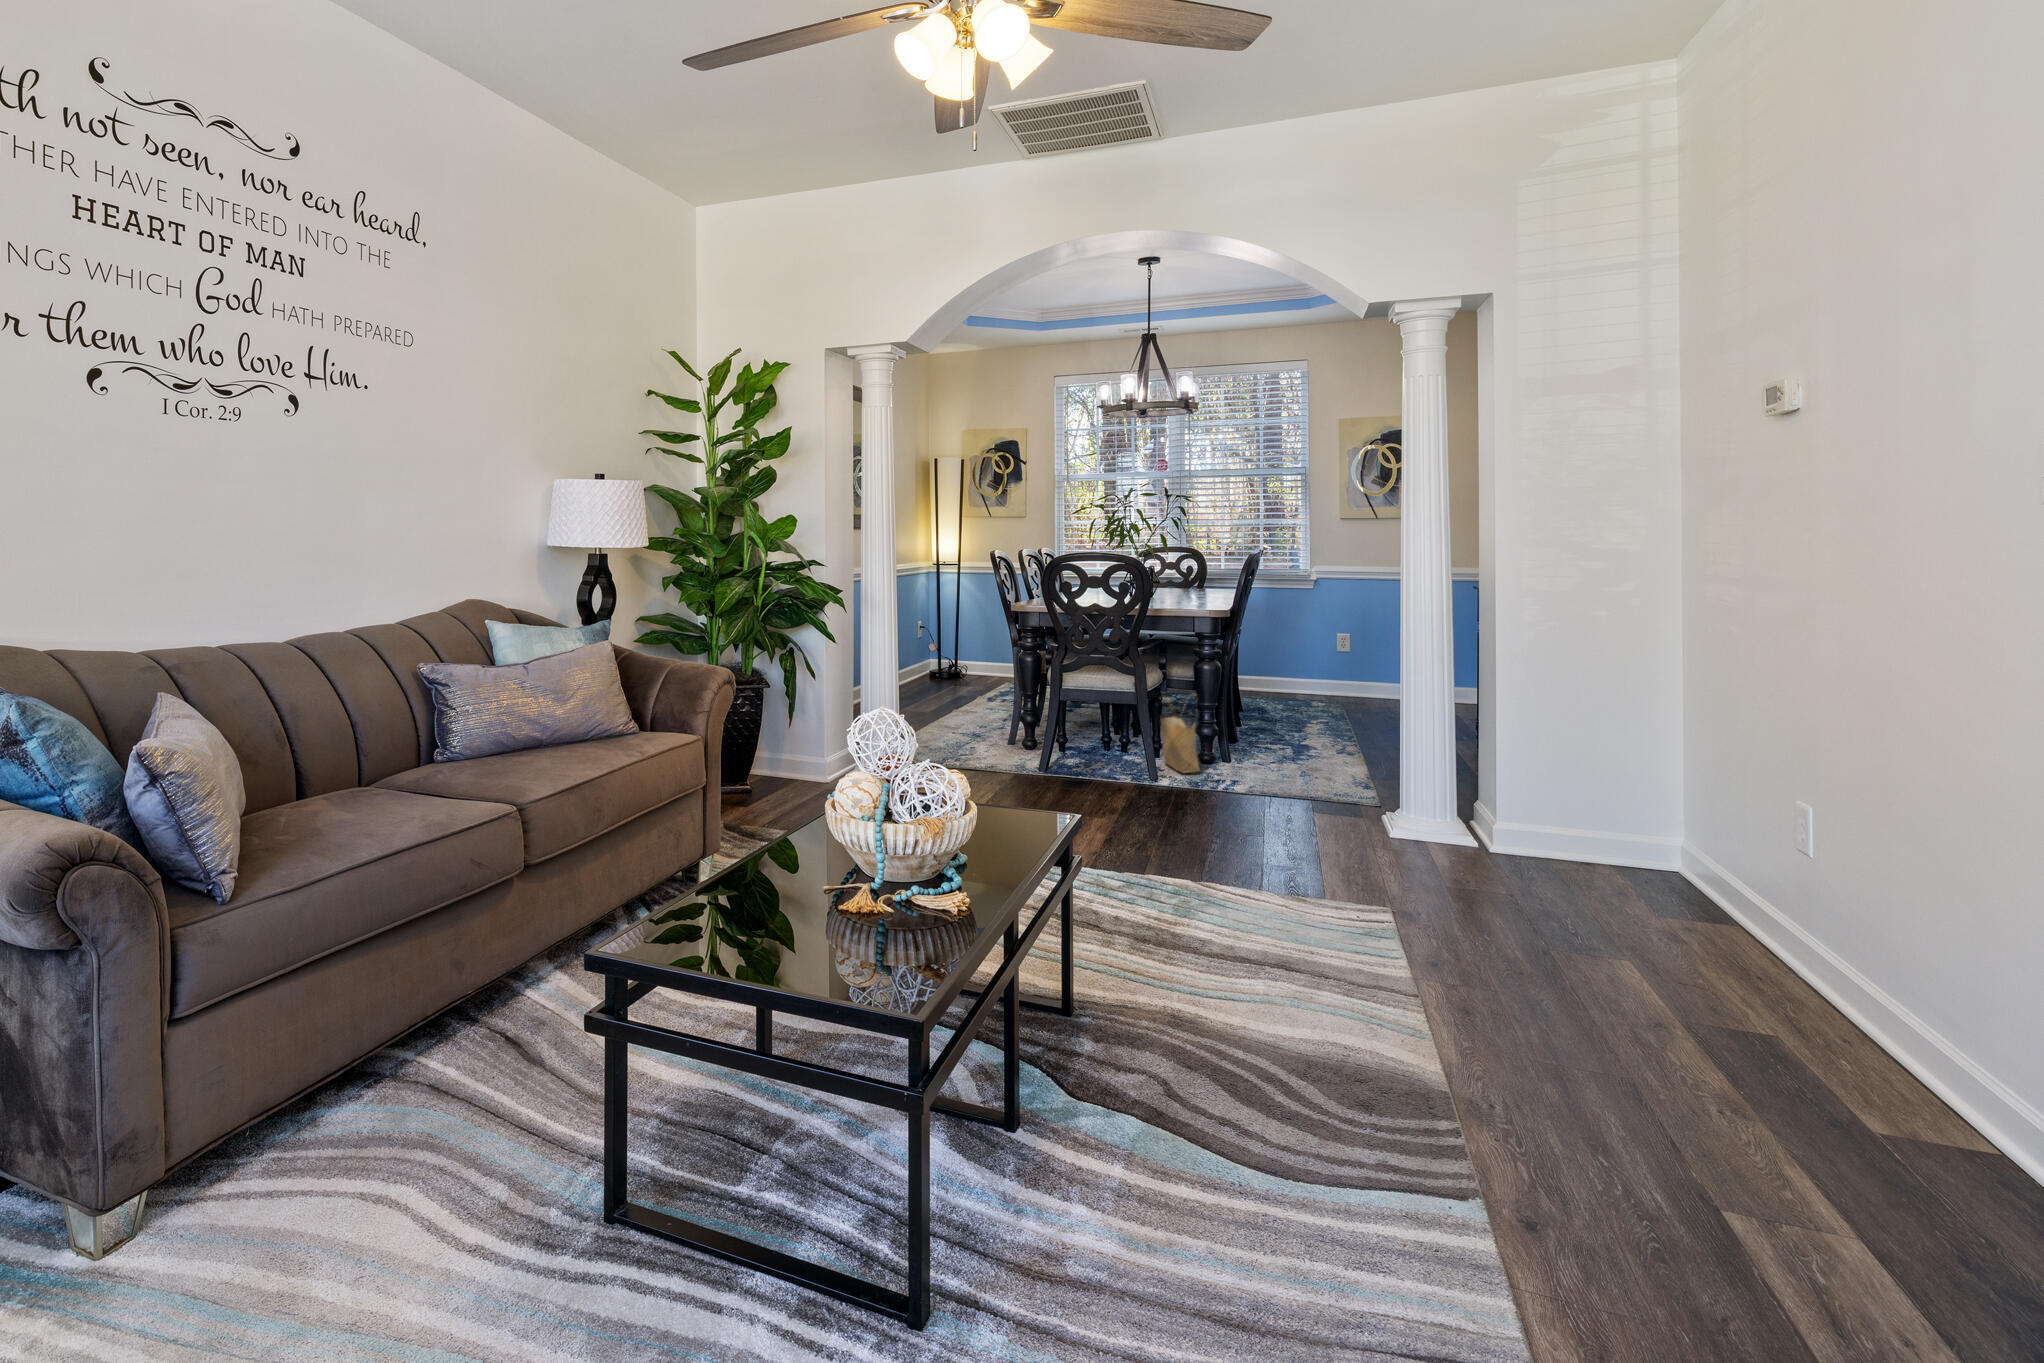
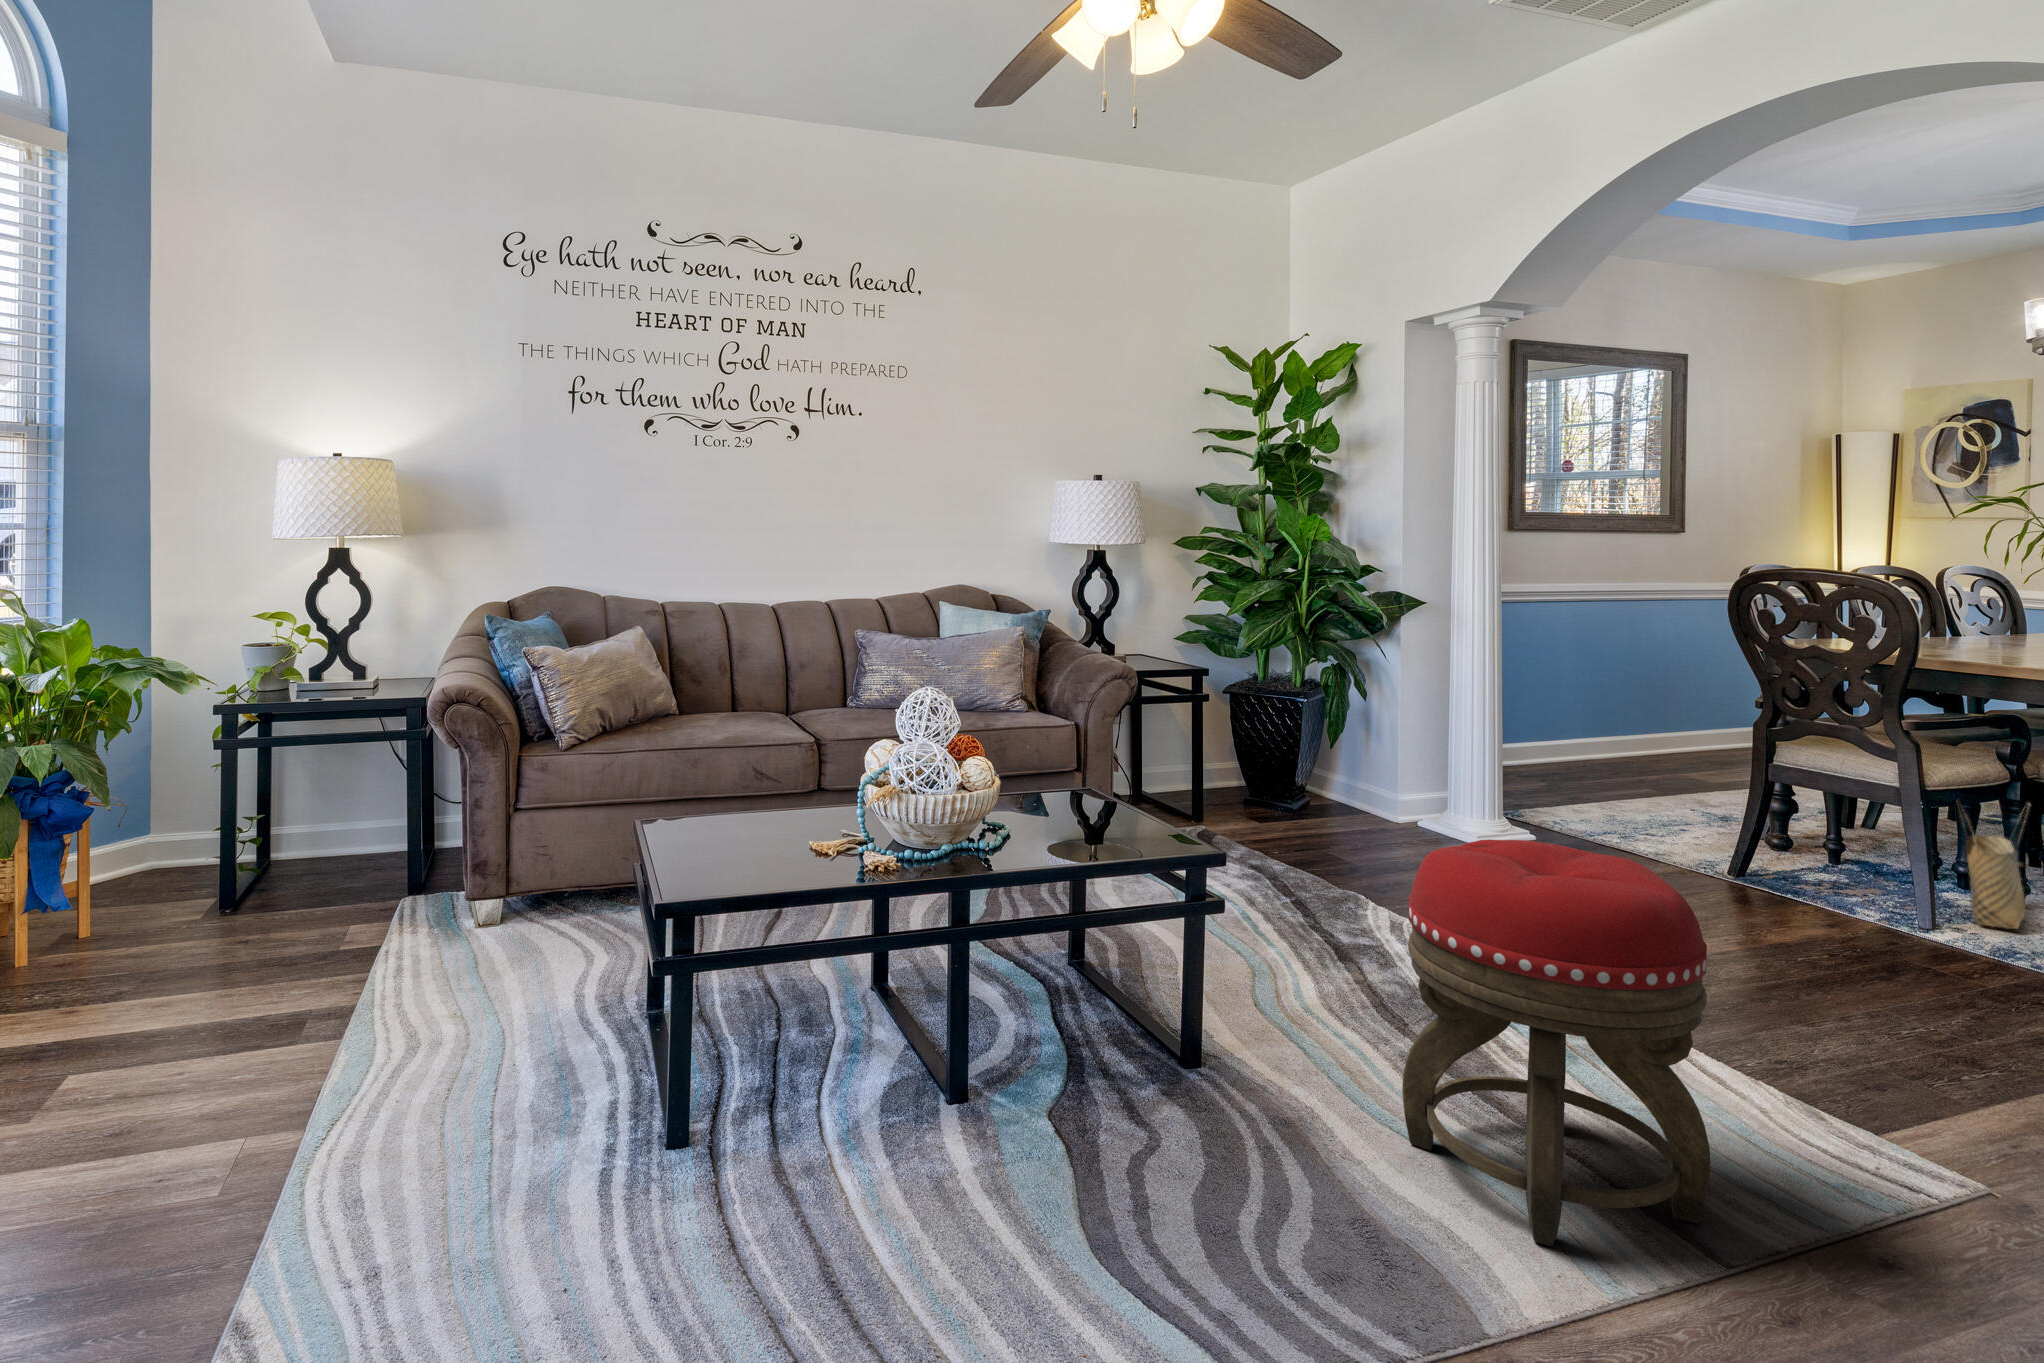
footstool: none [1259,761,1468,1043] -> present [1402,839,1711,1246]

